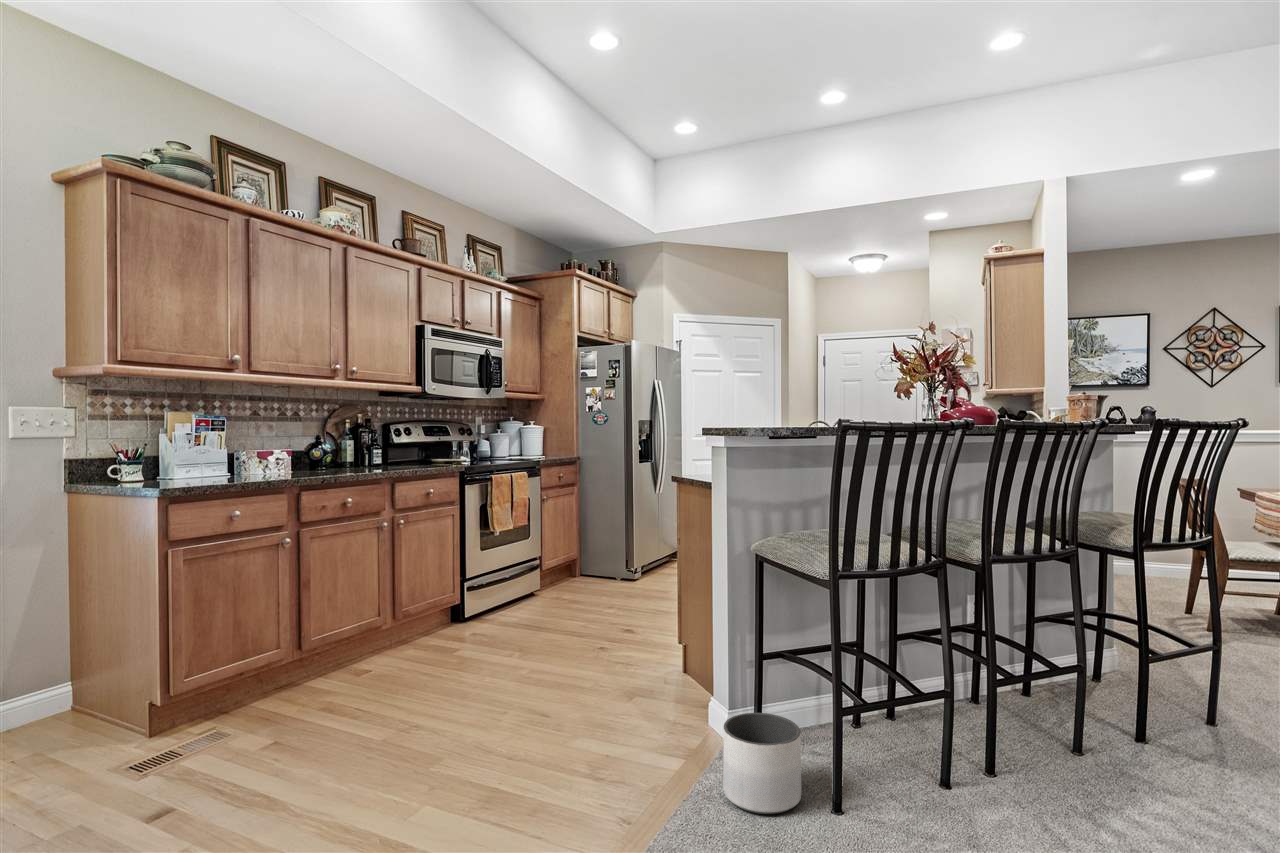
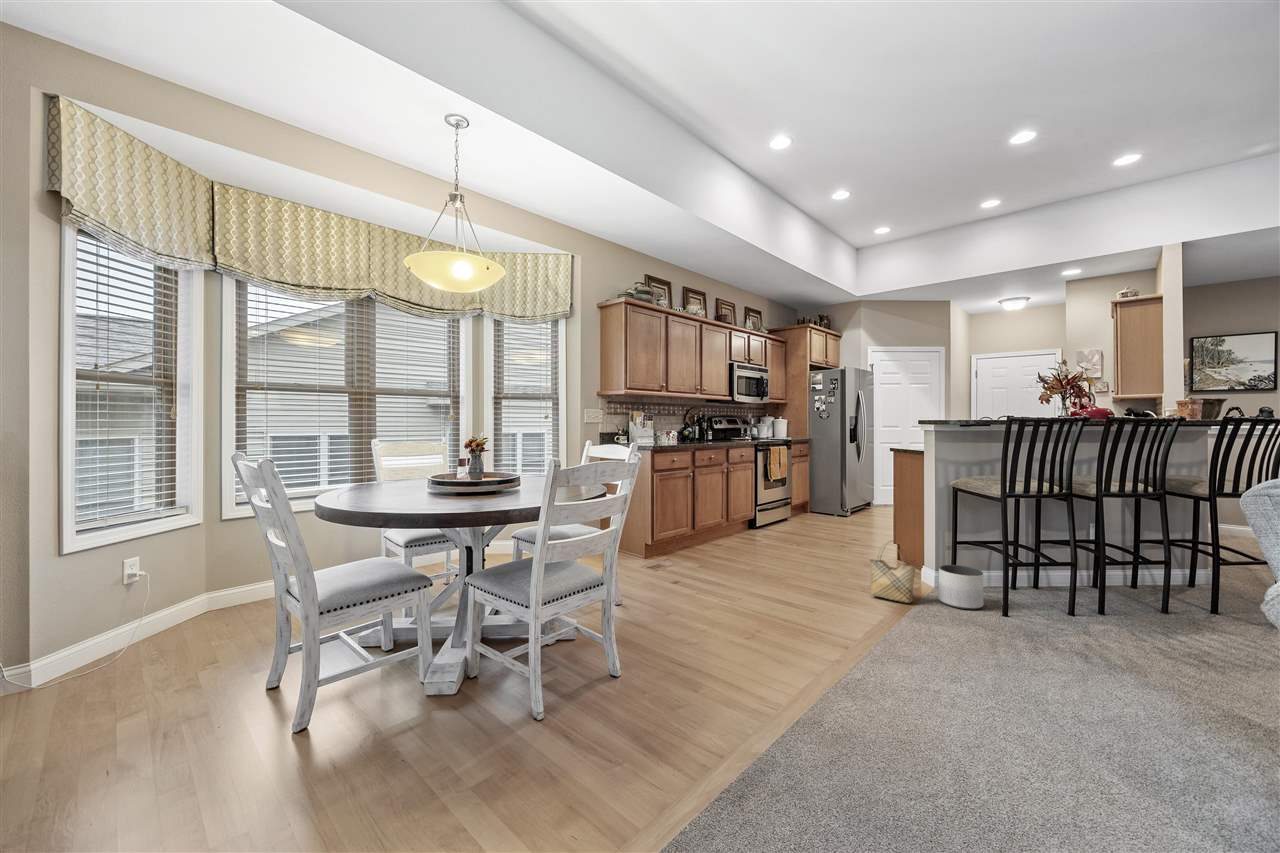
woven basket: none [592,675,679,813] -> present [870,557,916,603]

